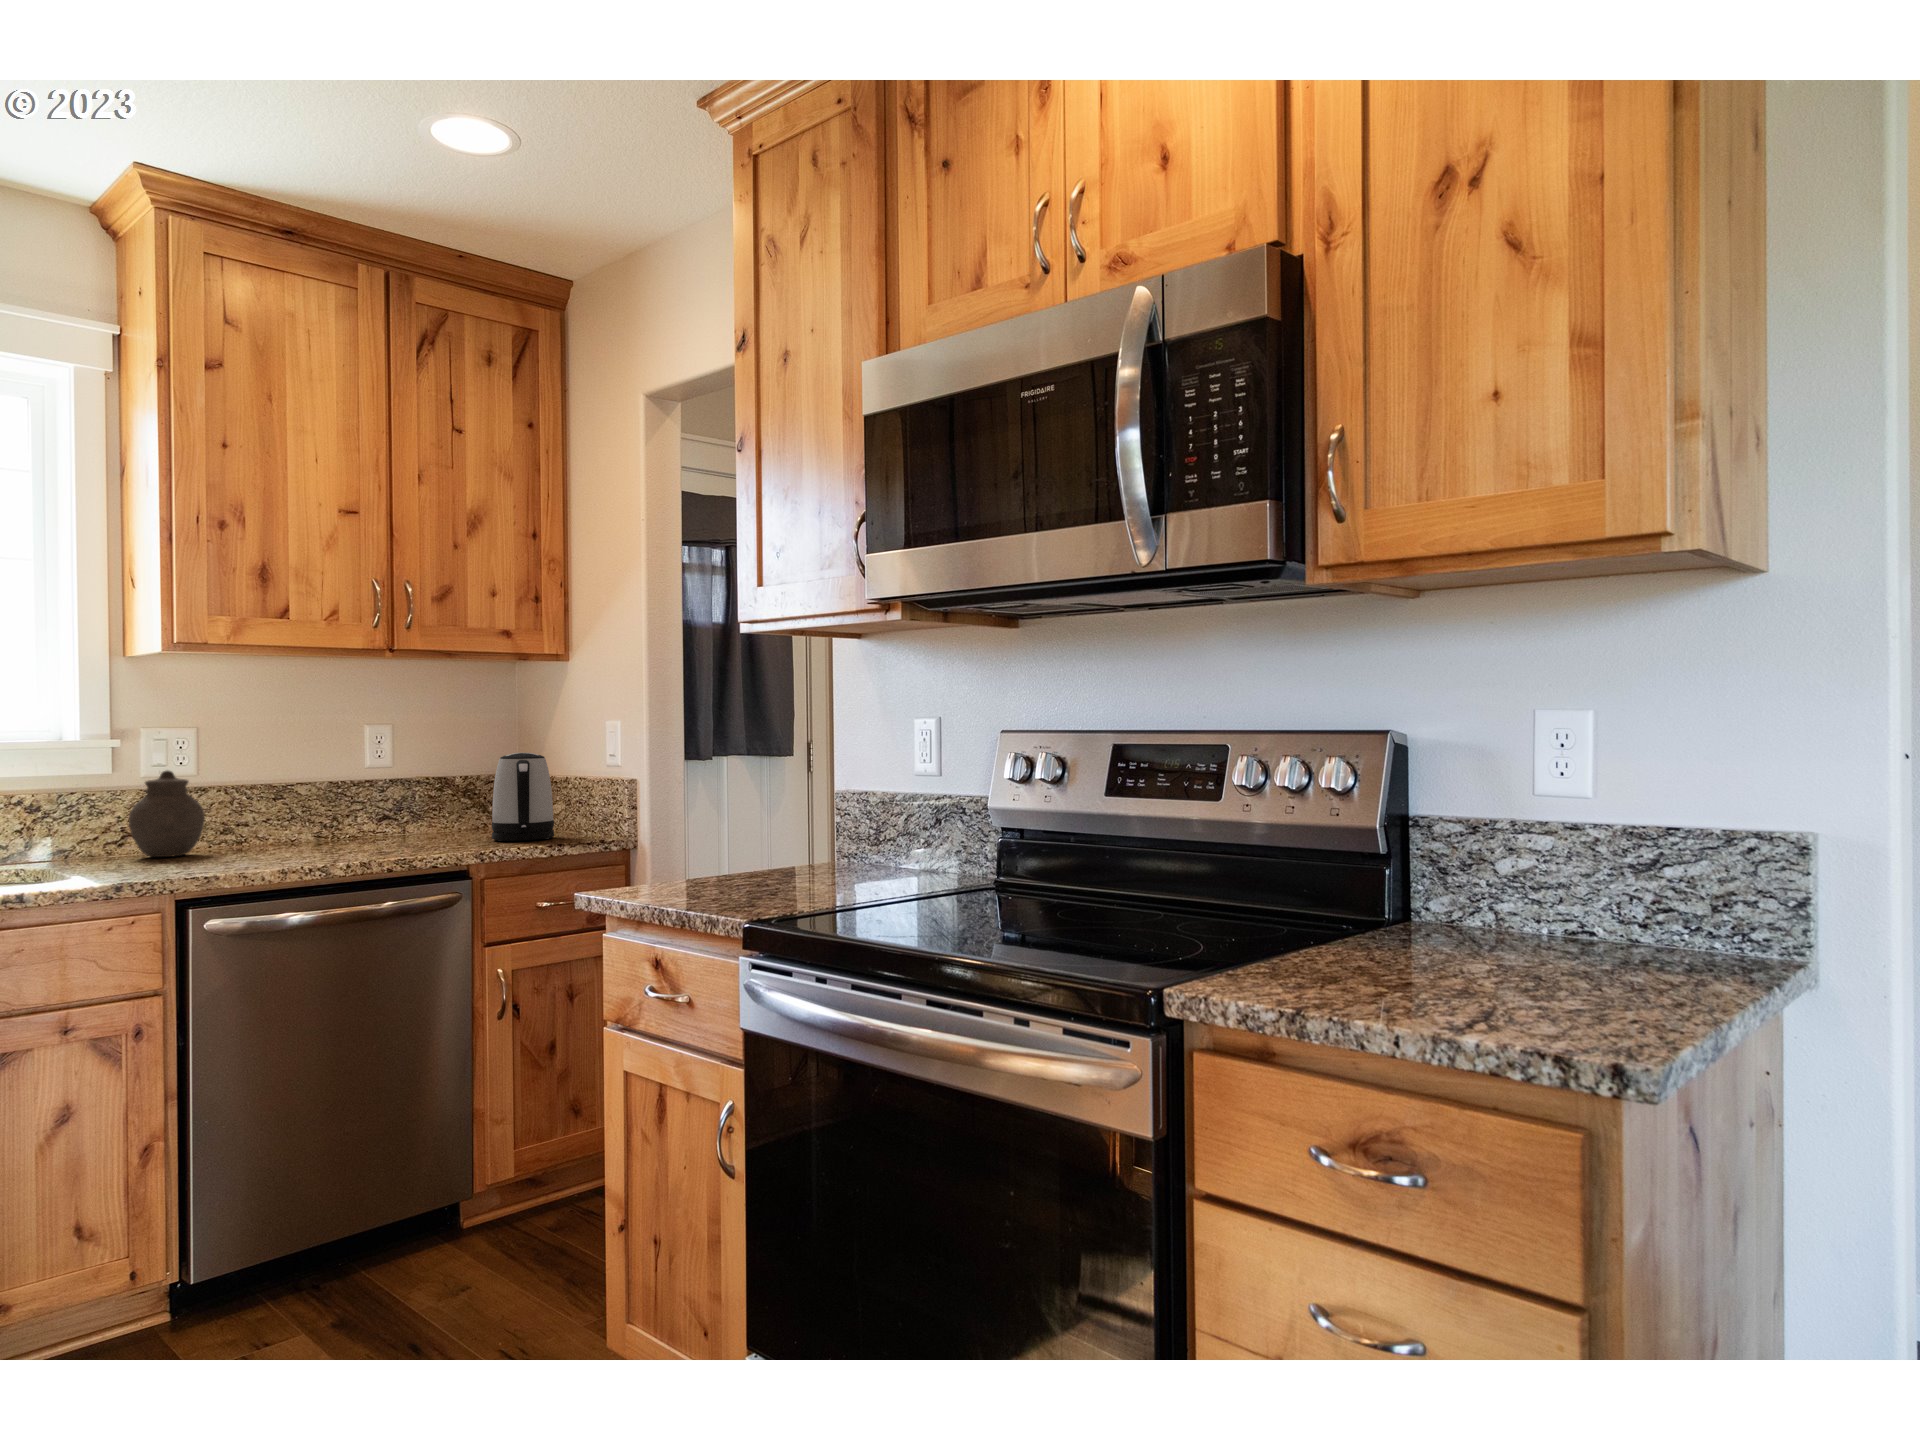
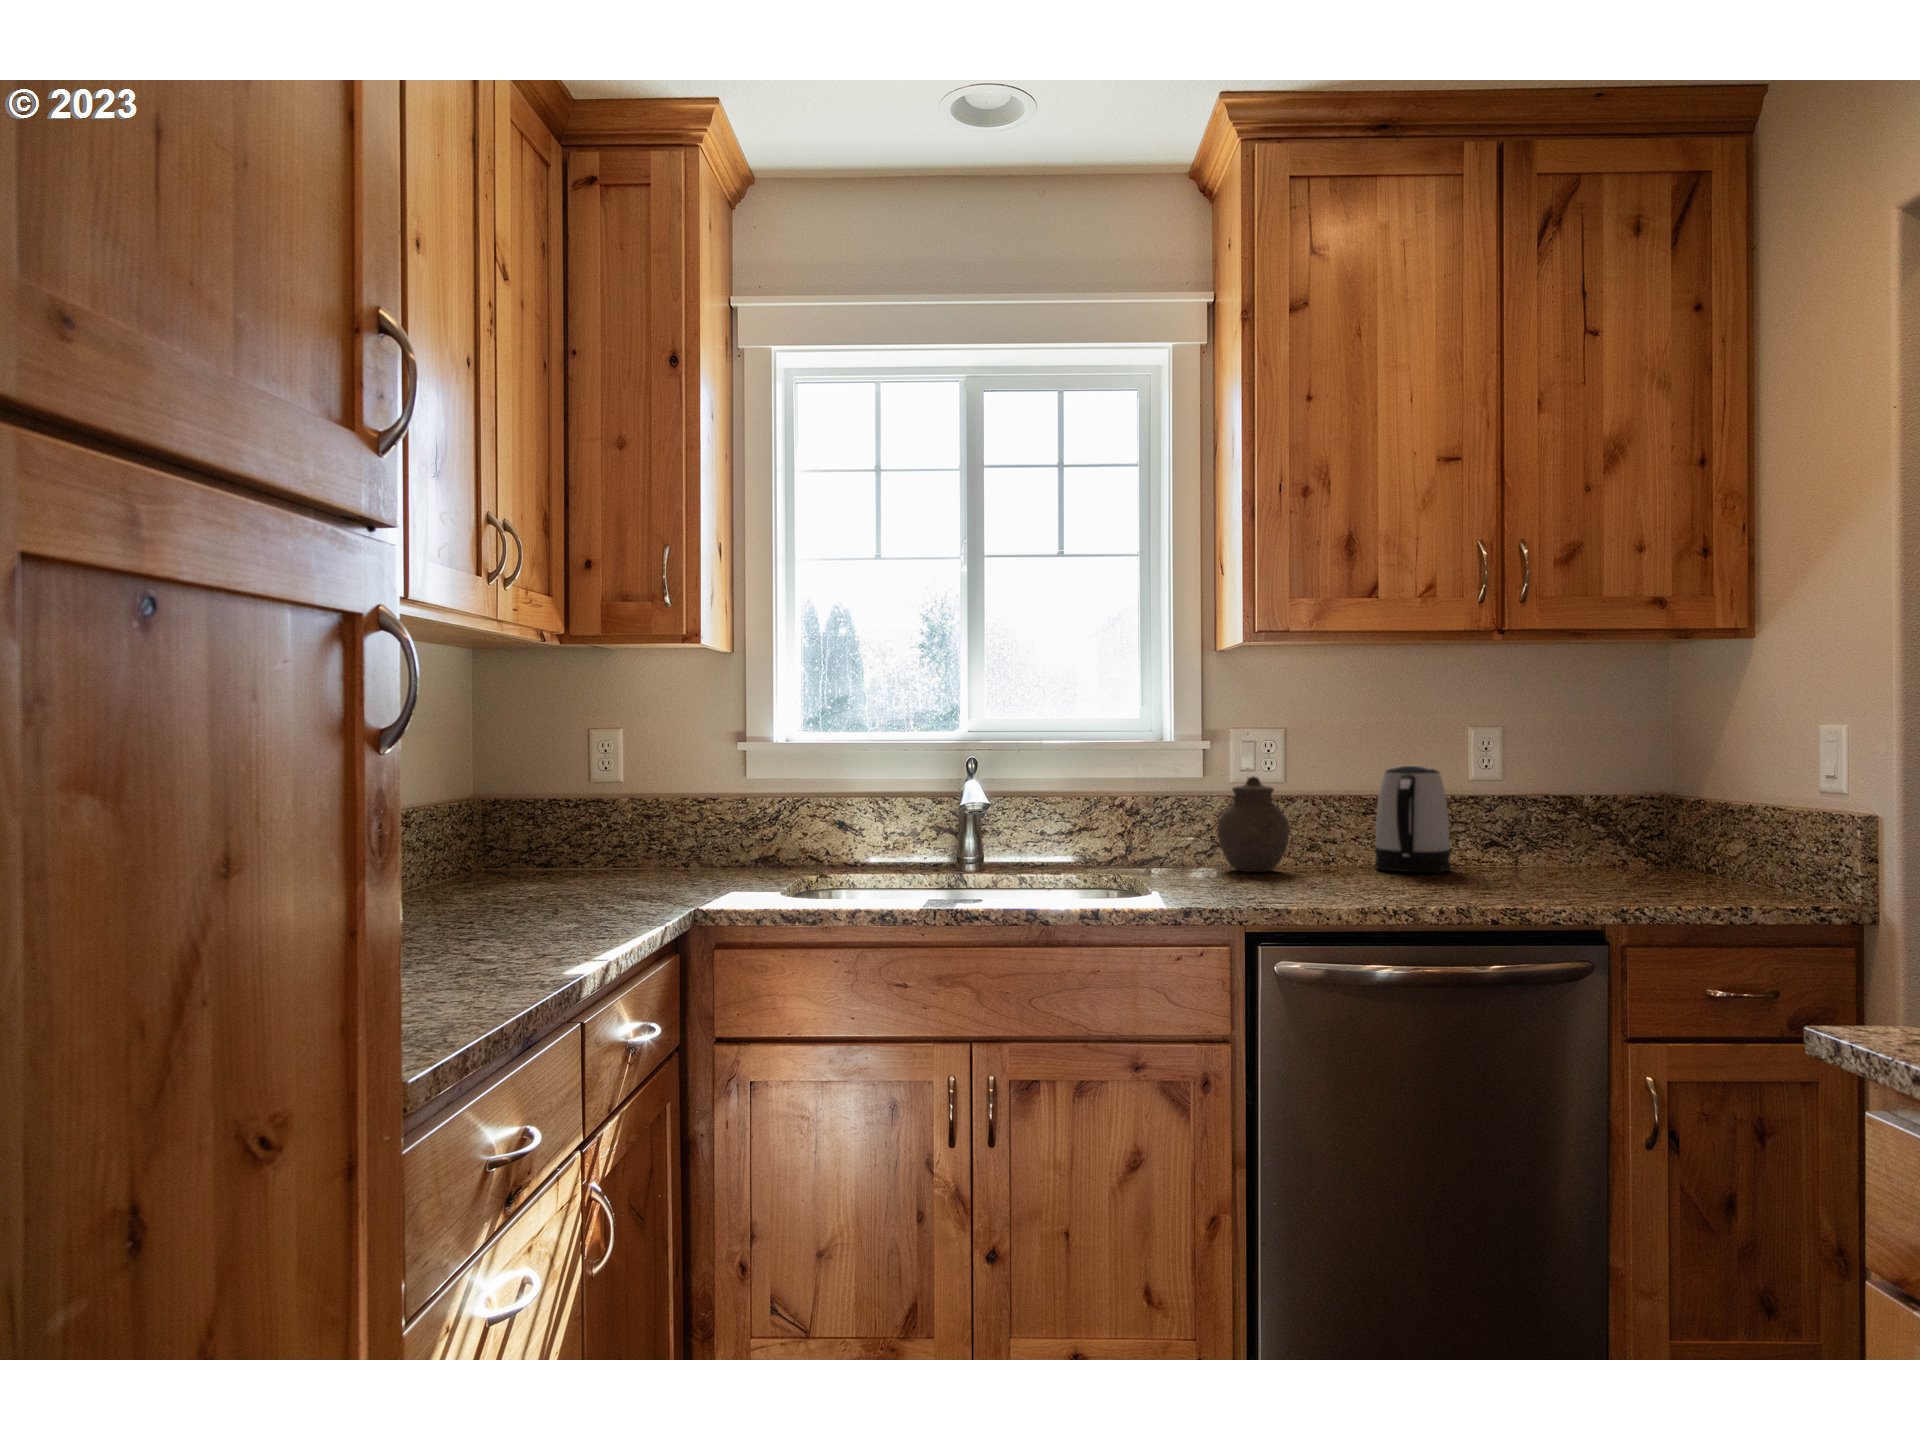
kettle: present [492,753,554,841] -> present [1375,766,1451,873]

